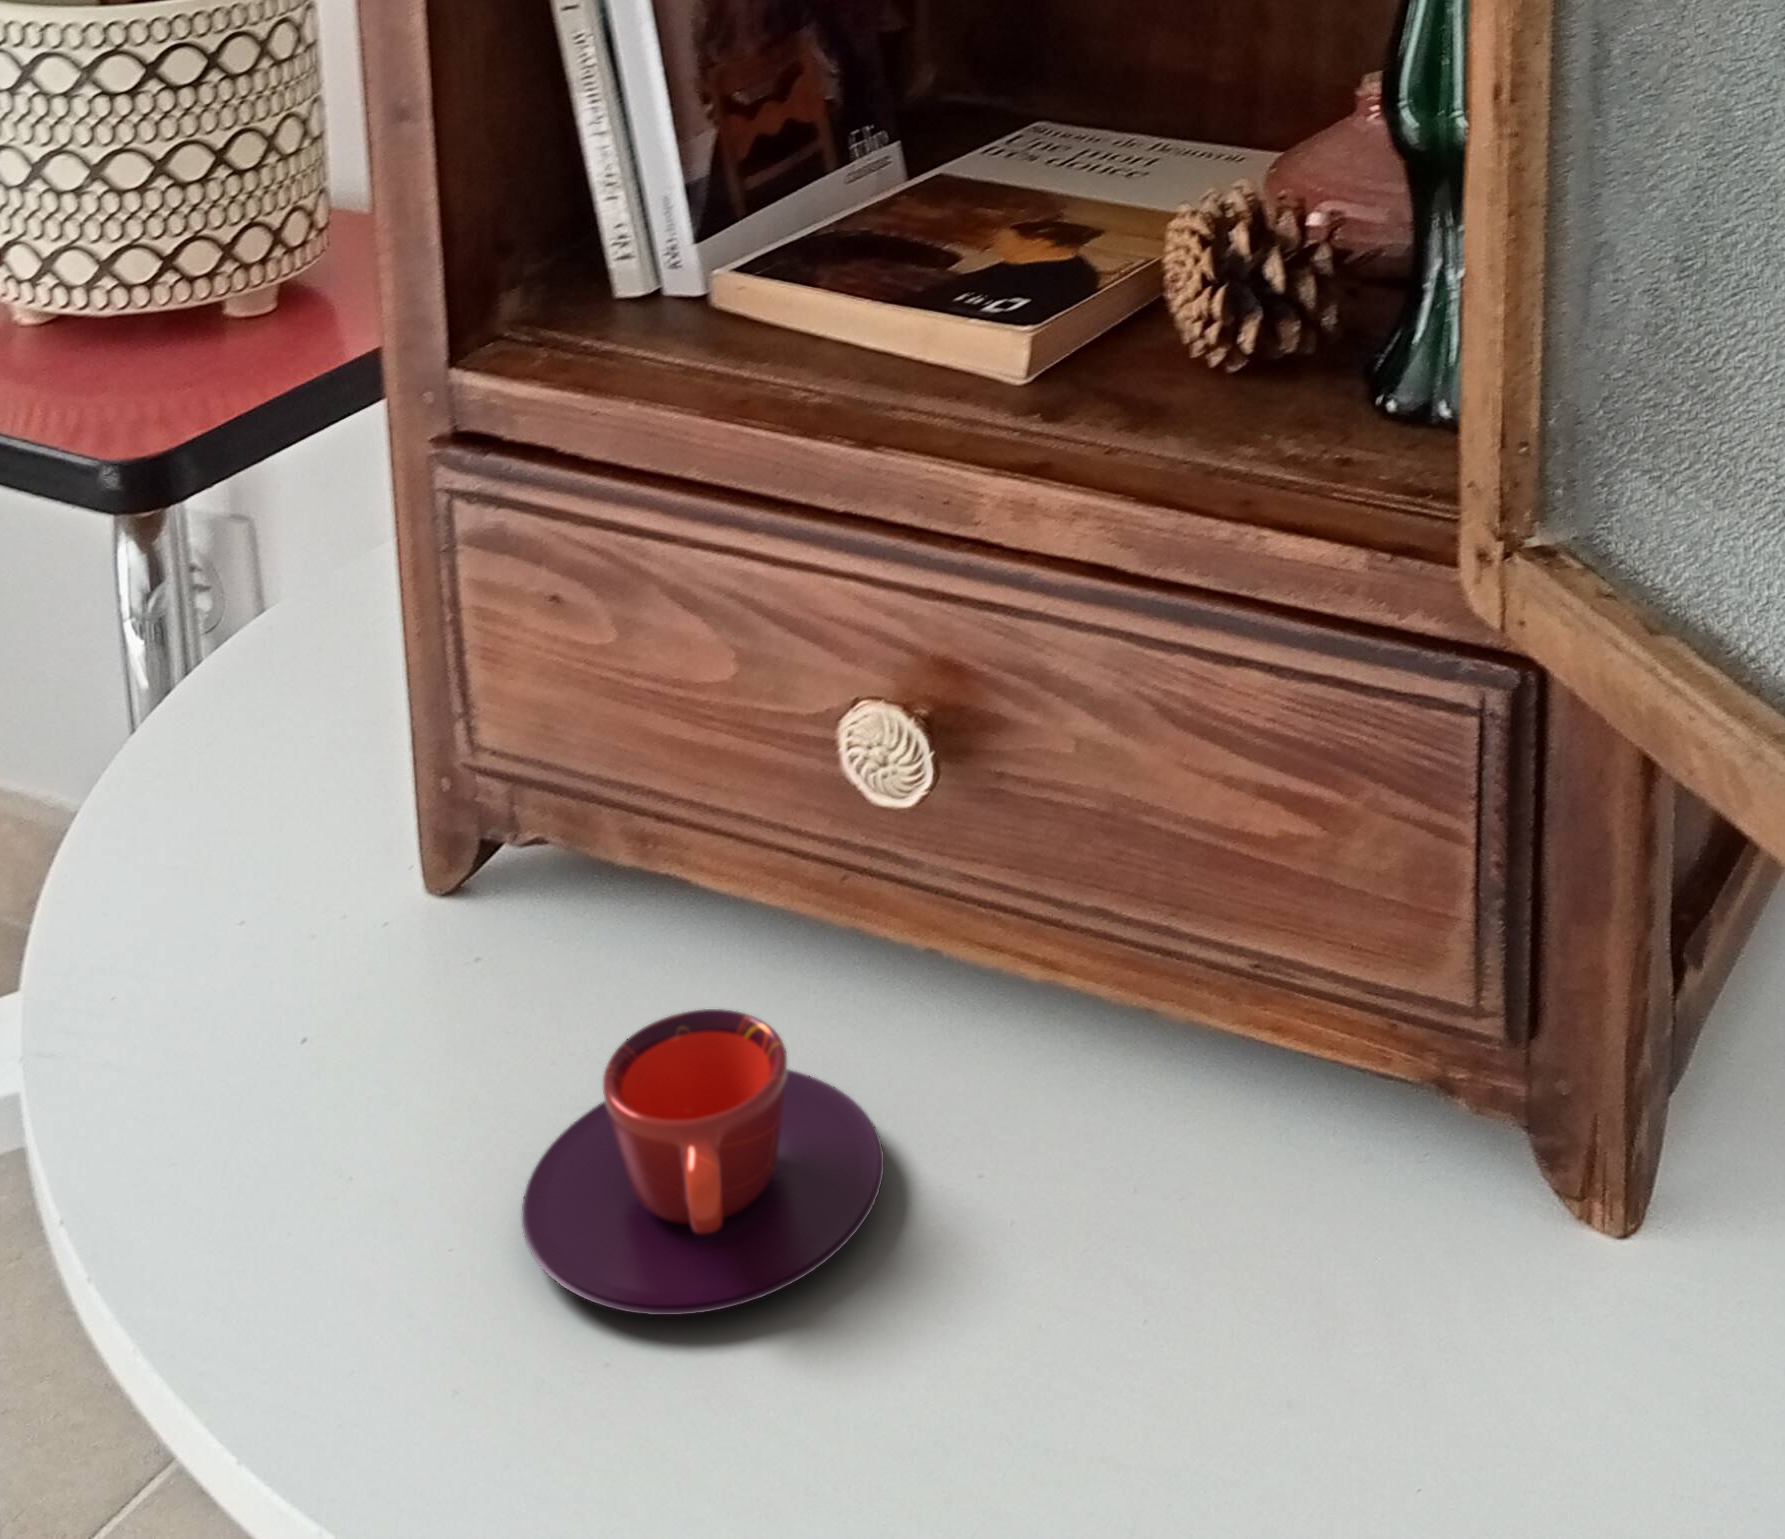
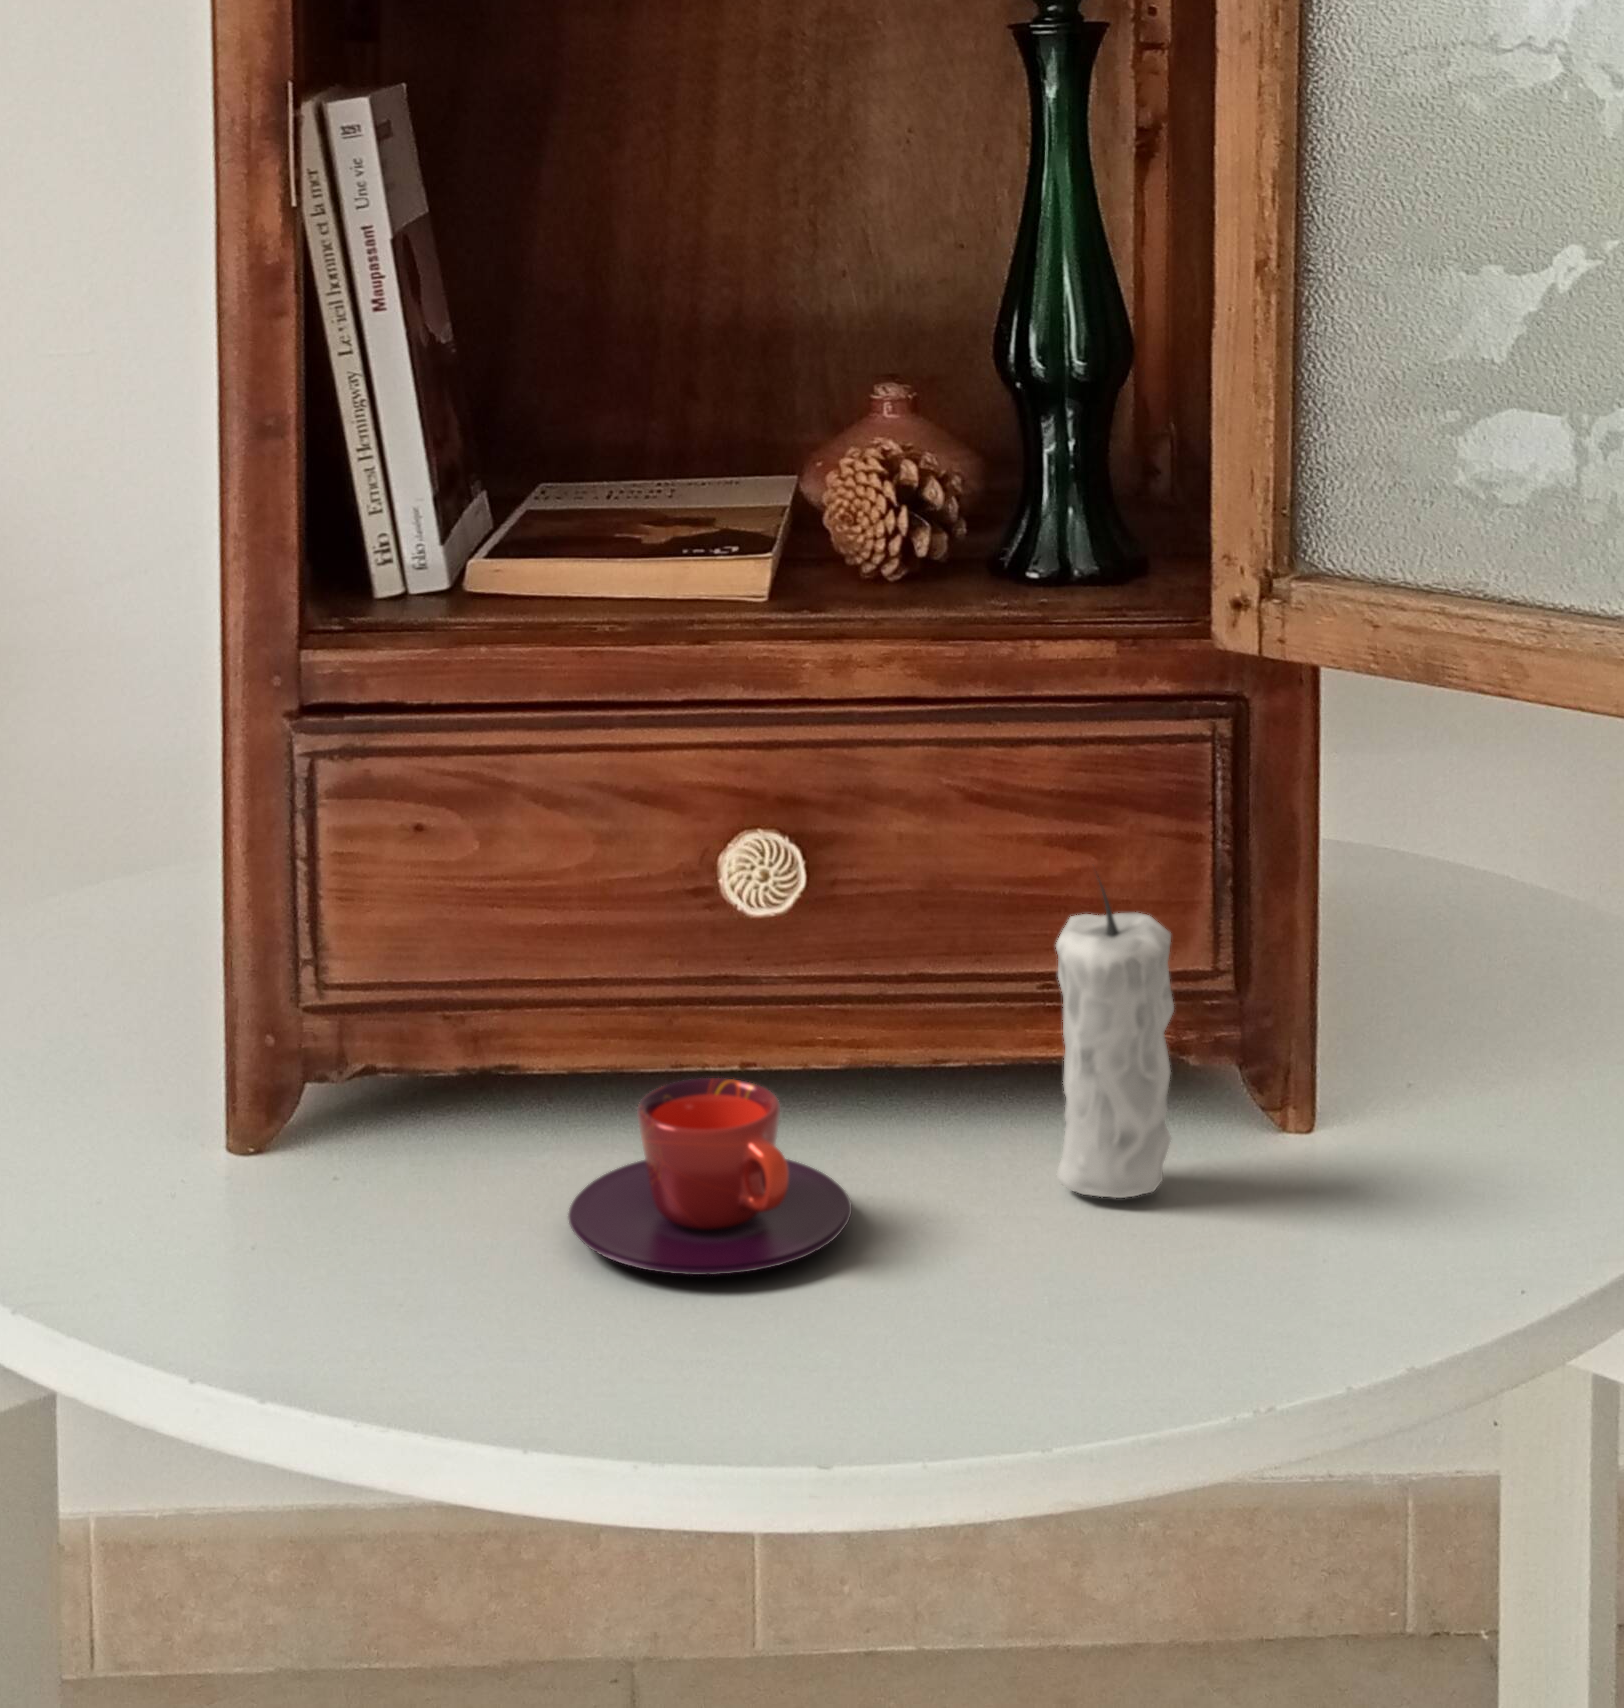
candle: none [1144,878,1303,1320] -> present [1056,876,1174,1198]

